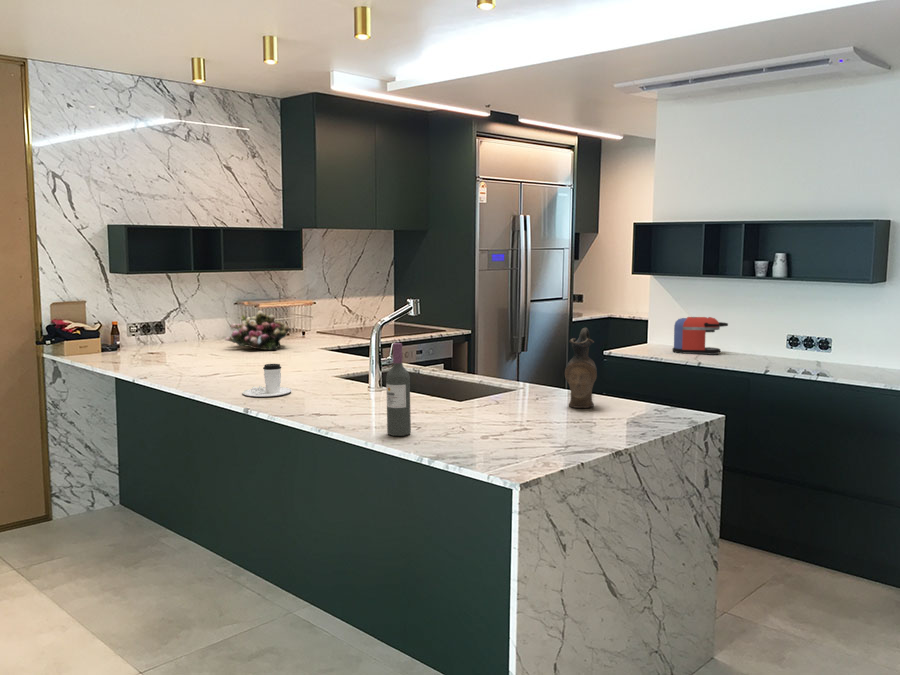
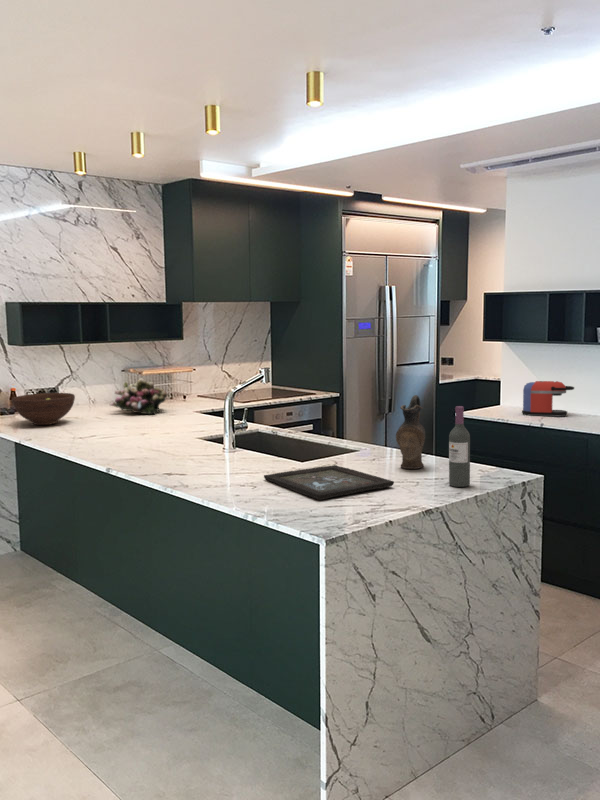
fruit bowl: none [118,326,189,361] -> present [12,393,75,425]
wine bottle: present [386,343,411,436] -> present [449,406,470,487]
coffee cup: present [243,364,292,397] -> none [111,428,155,458]
tray: none [424,404,571,441] -> present [264,465,394,500]

